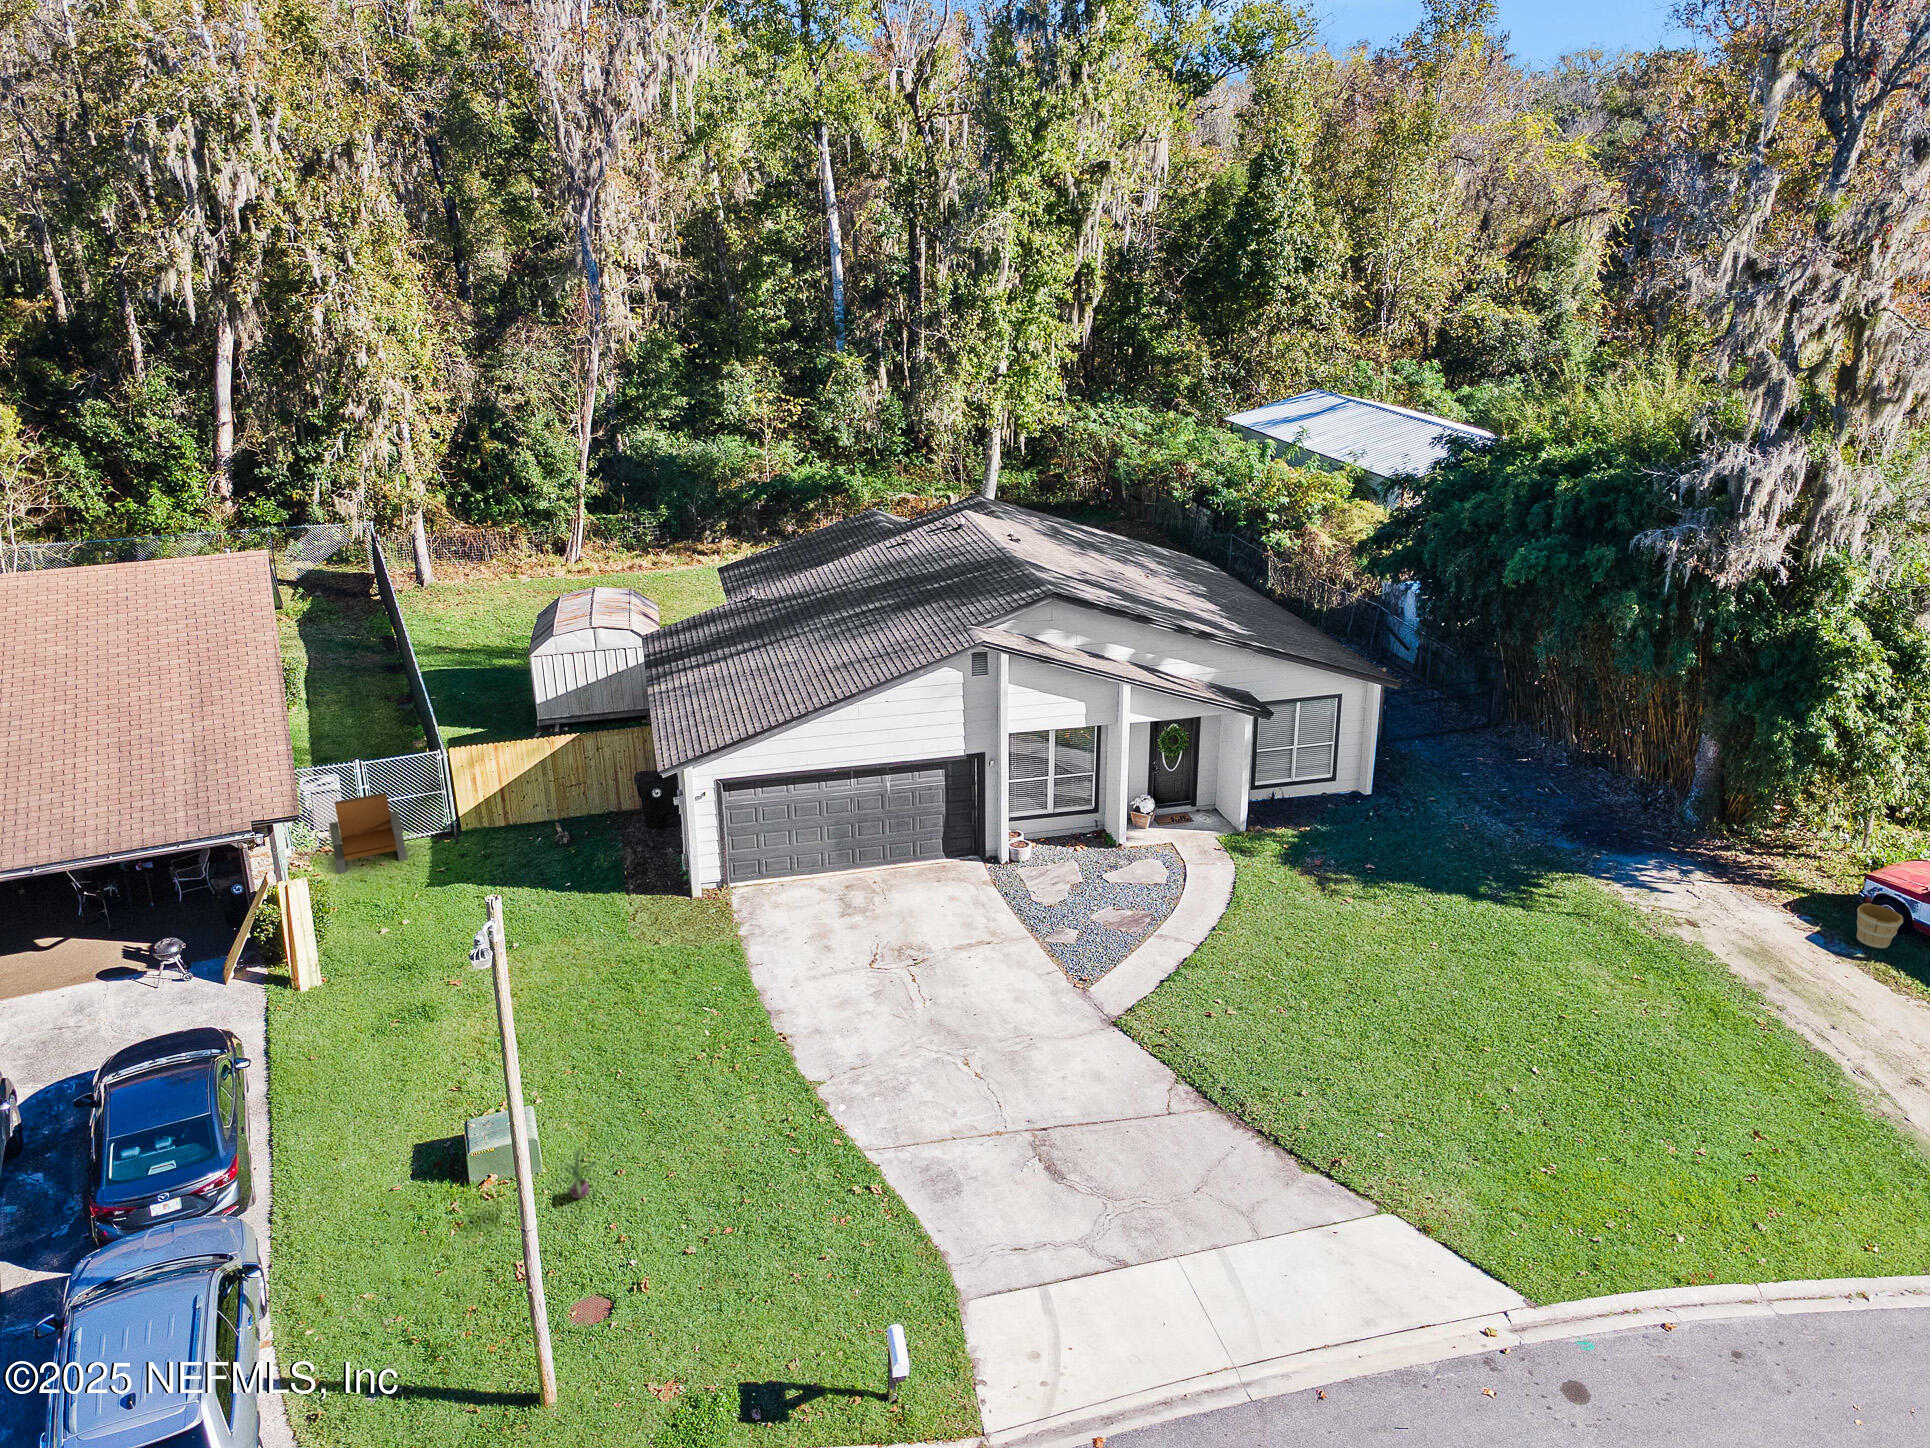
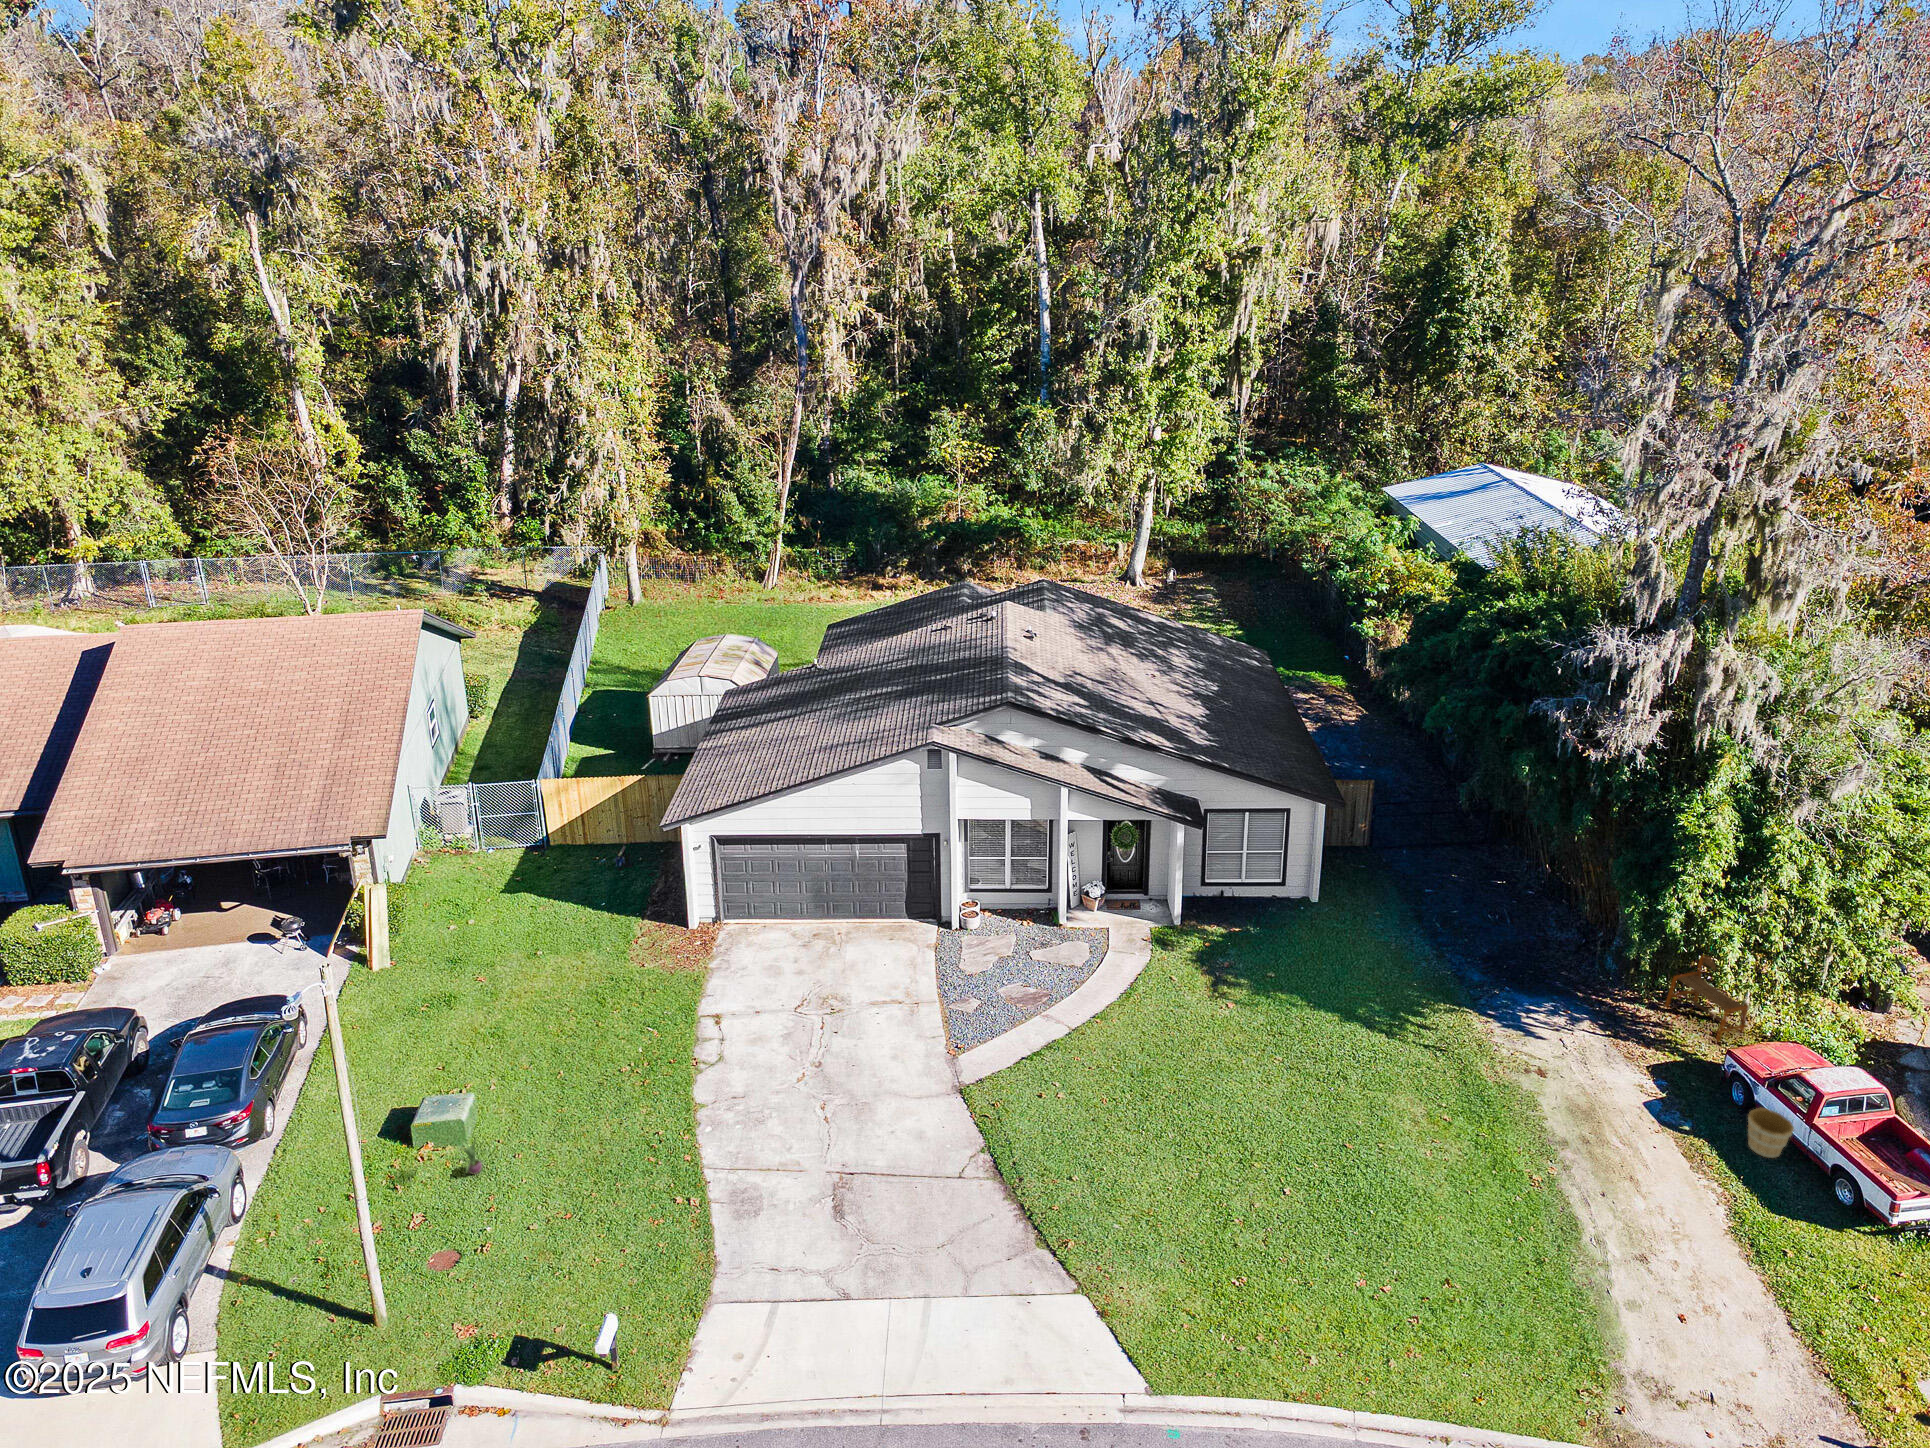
bench: none [1708,780,1798,862] -> present [1665,956,1749,1042]
lounge chair: present [329,793,408,873] -> none [442,811,504,872]

